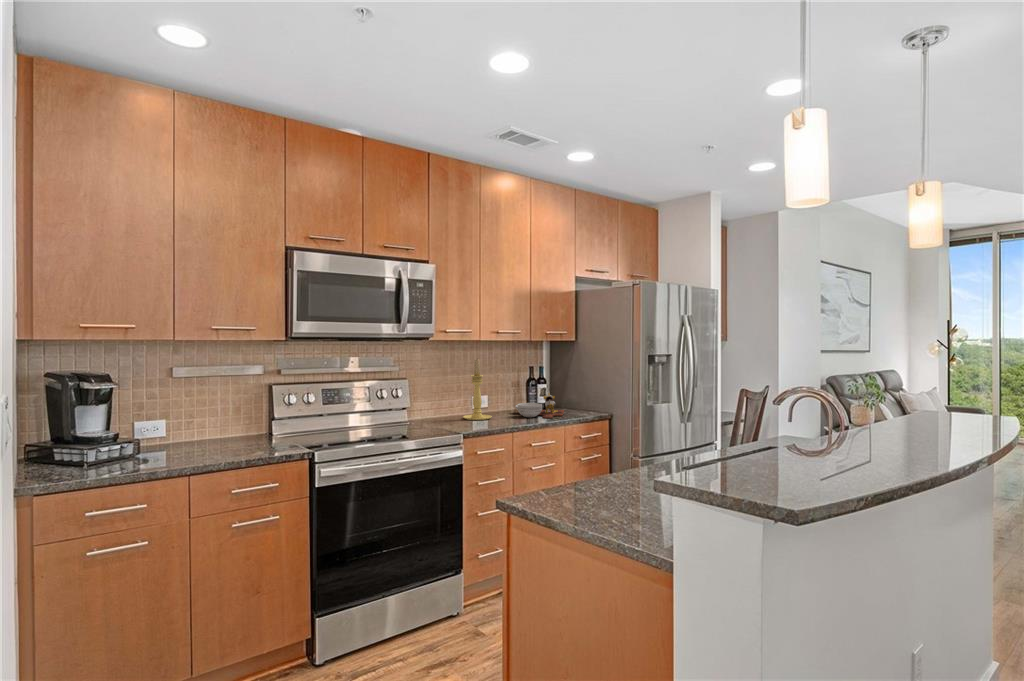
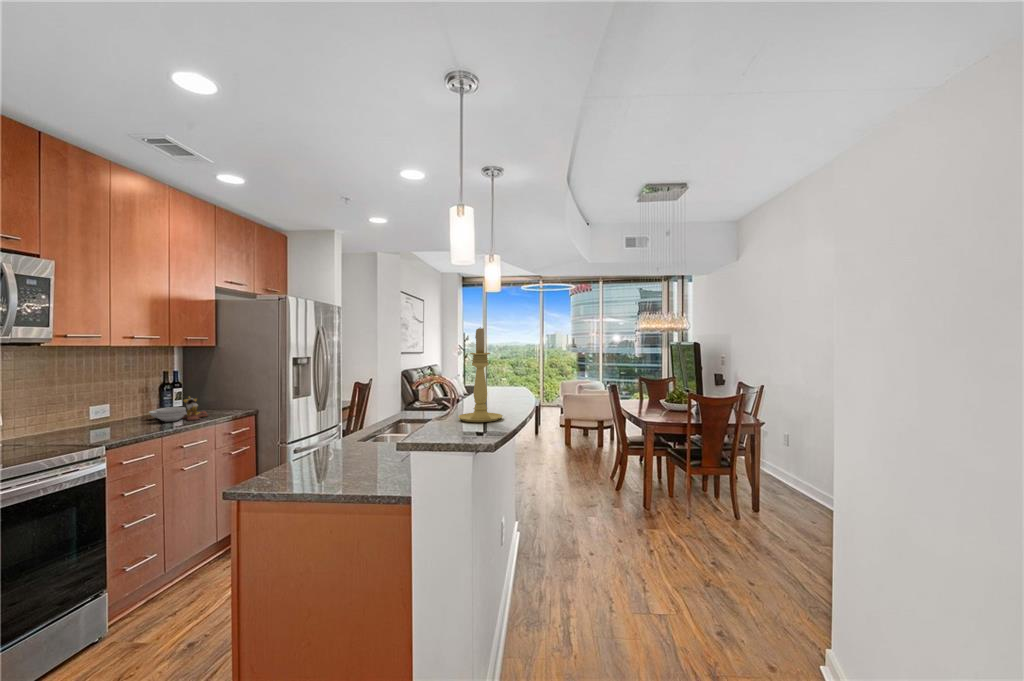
candle holder: present [463,359,492,420] -> present [458,328,502,422]

